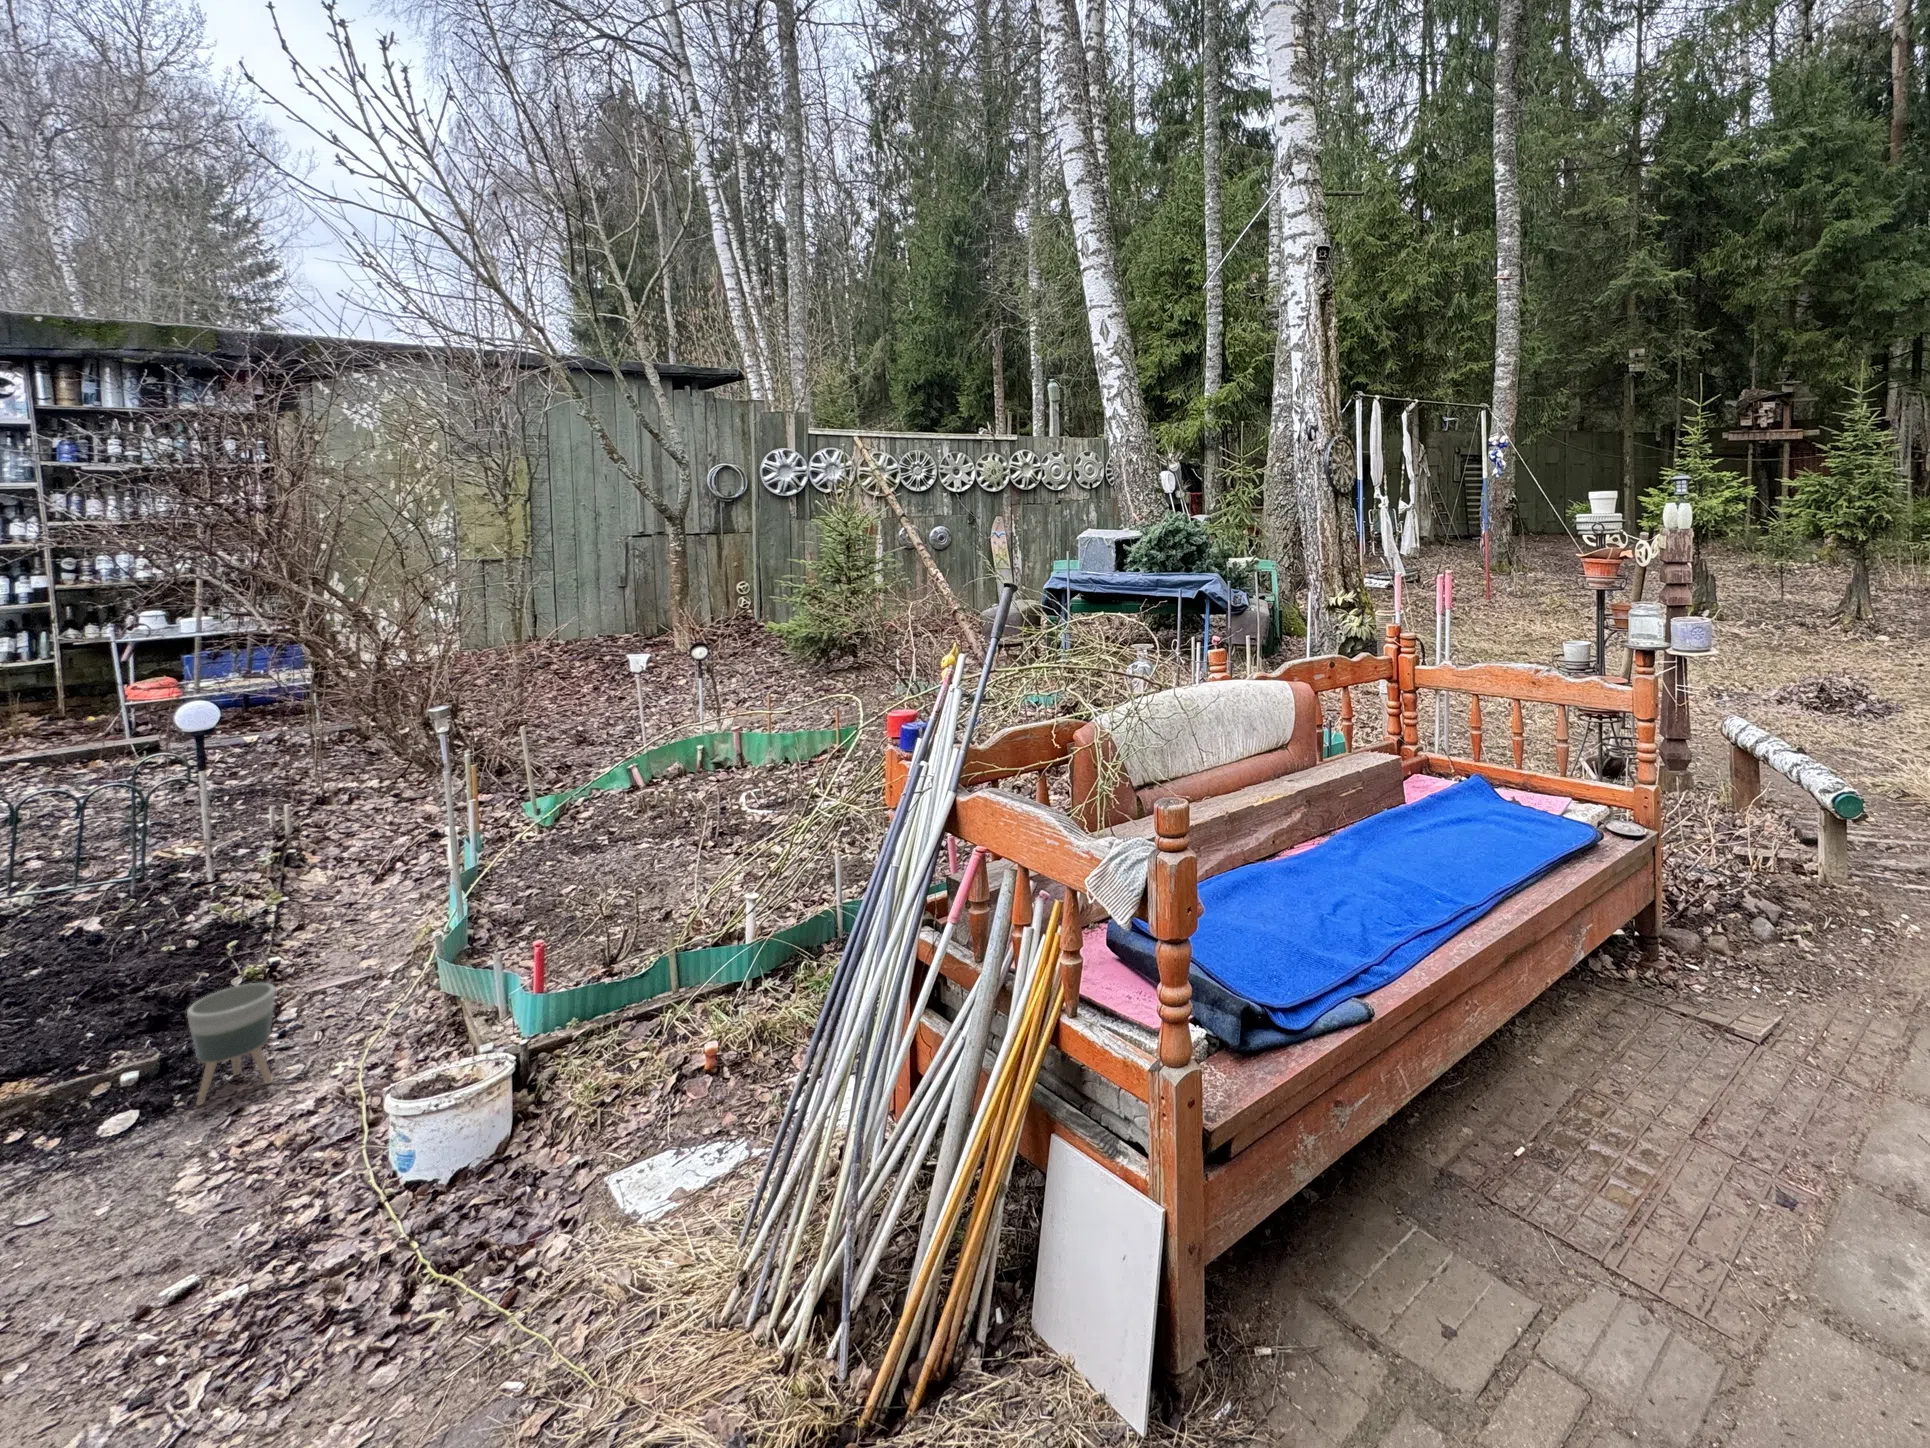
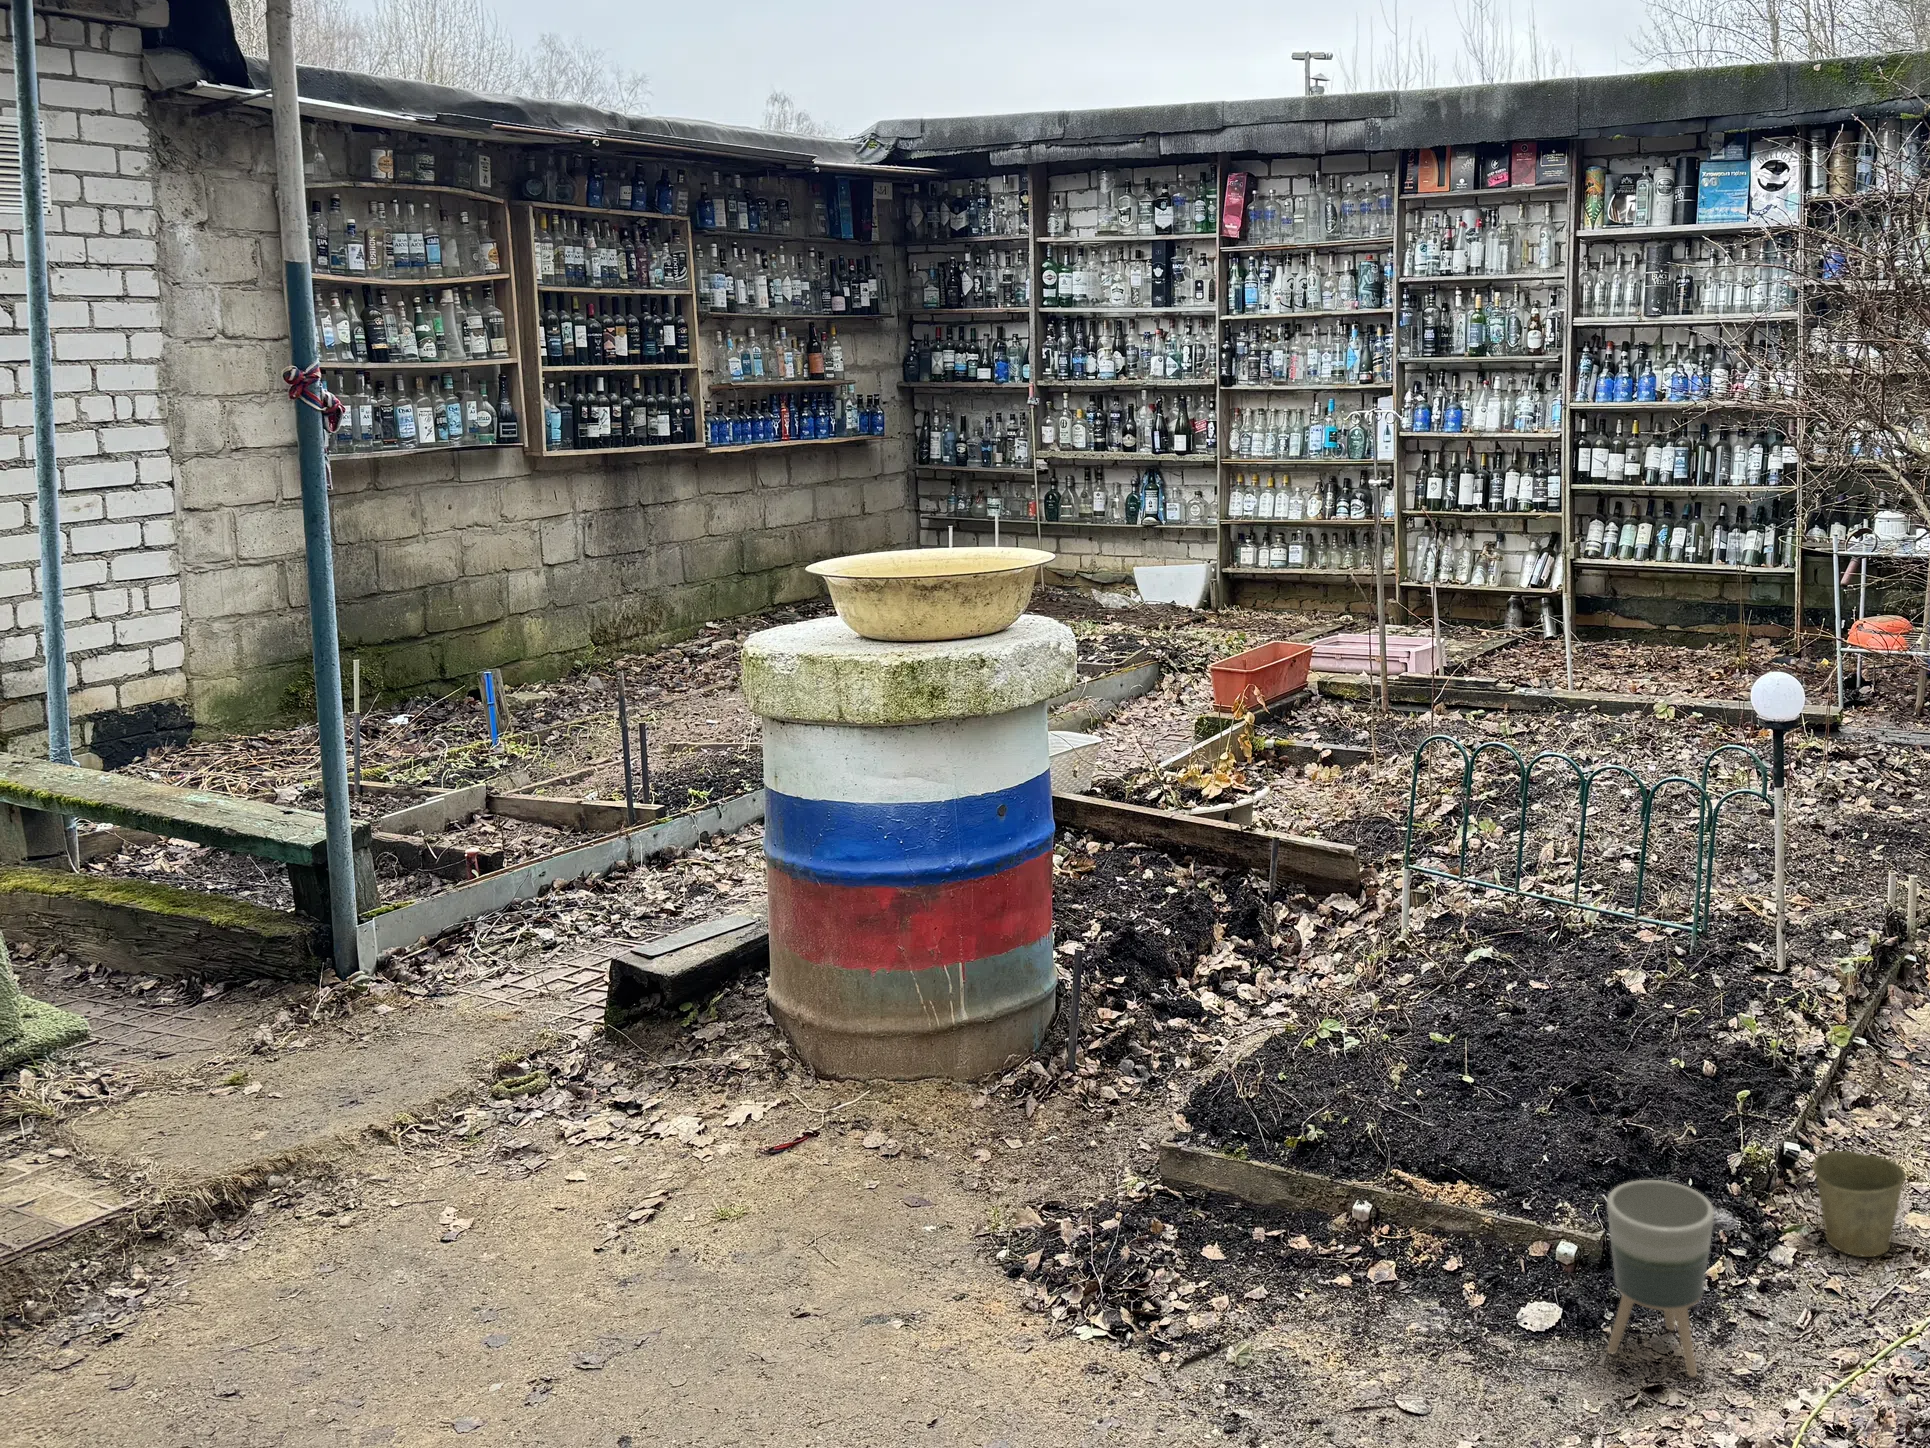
bucket: none [305,917,369,993] -> present [1812,1122,1906,1257]

